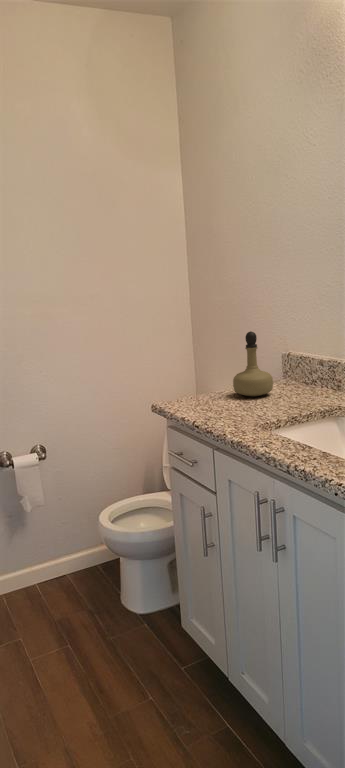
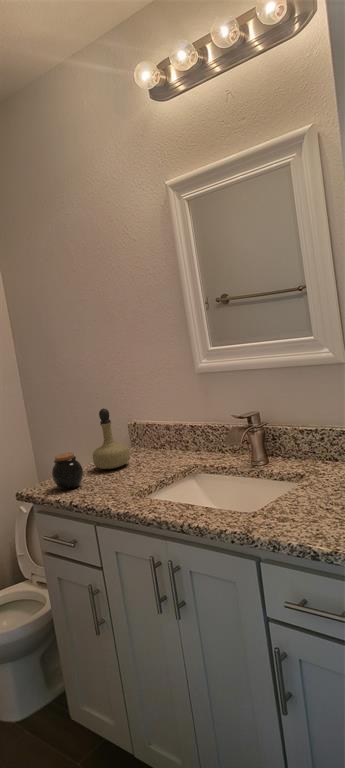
jar: none [185,371,216,409] -> present [52,453,83,490]

